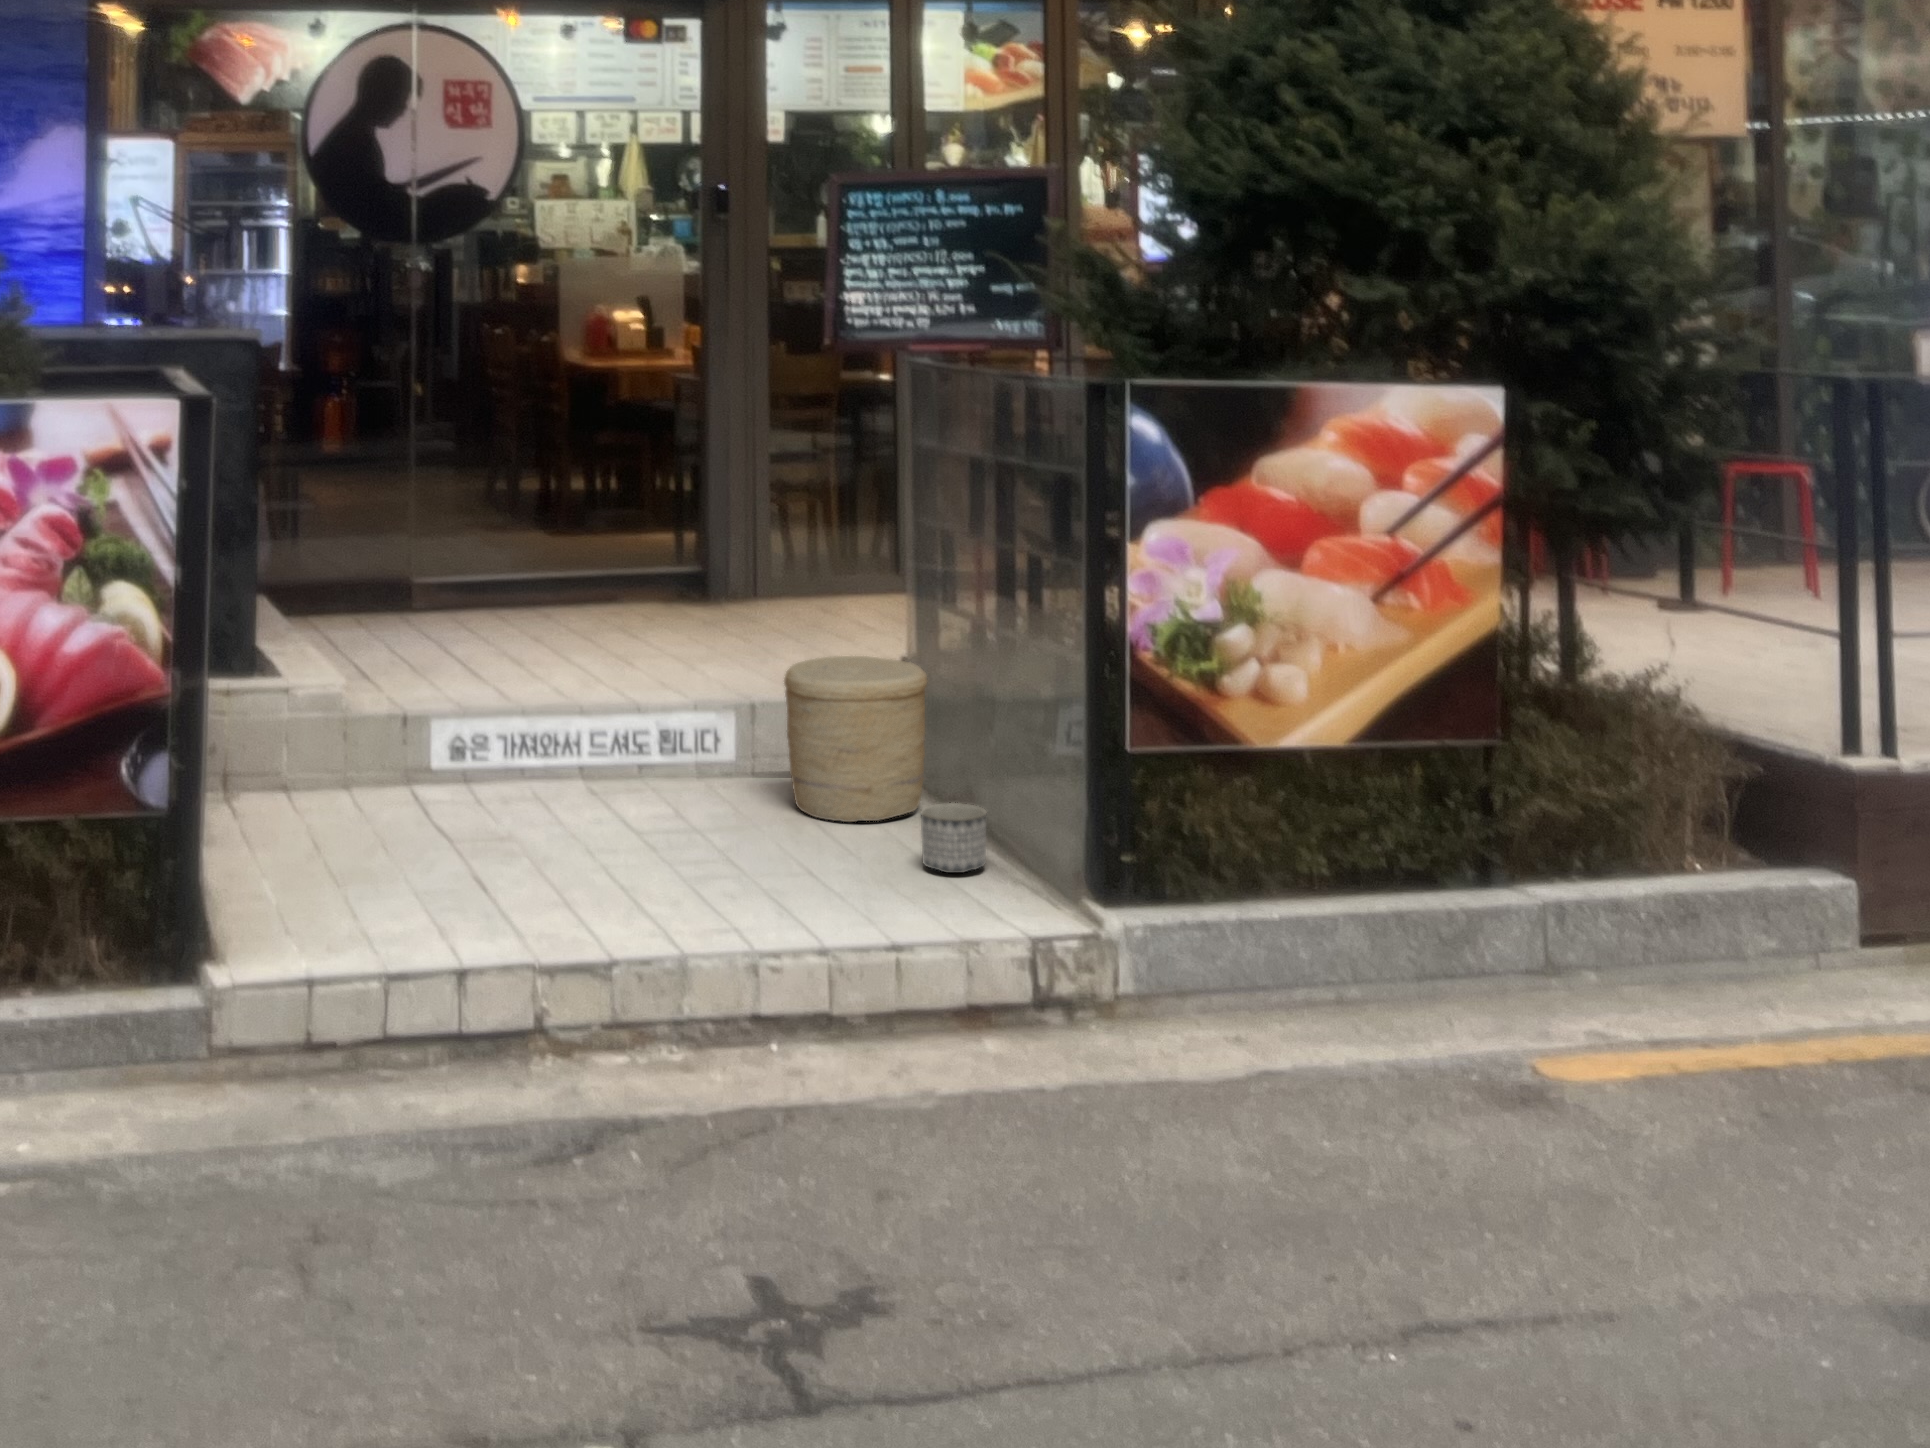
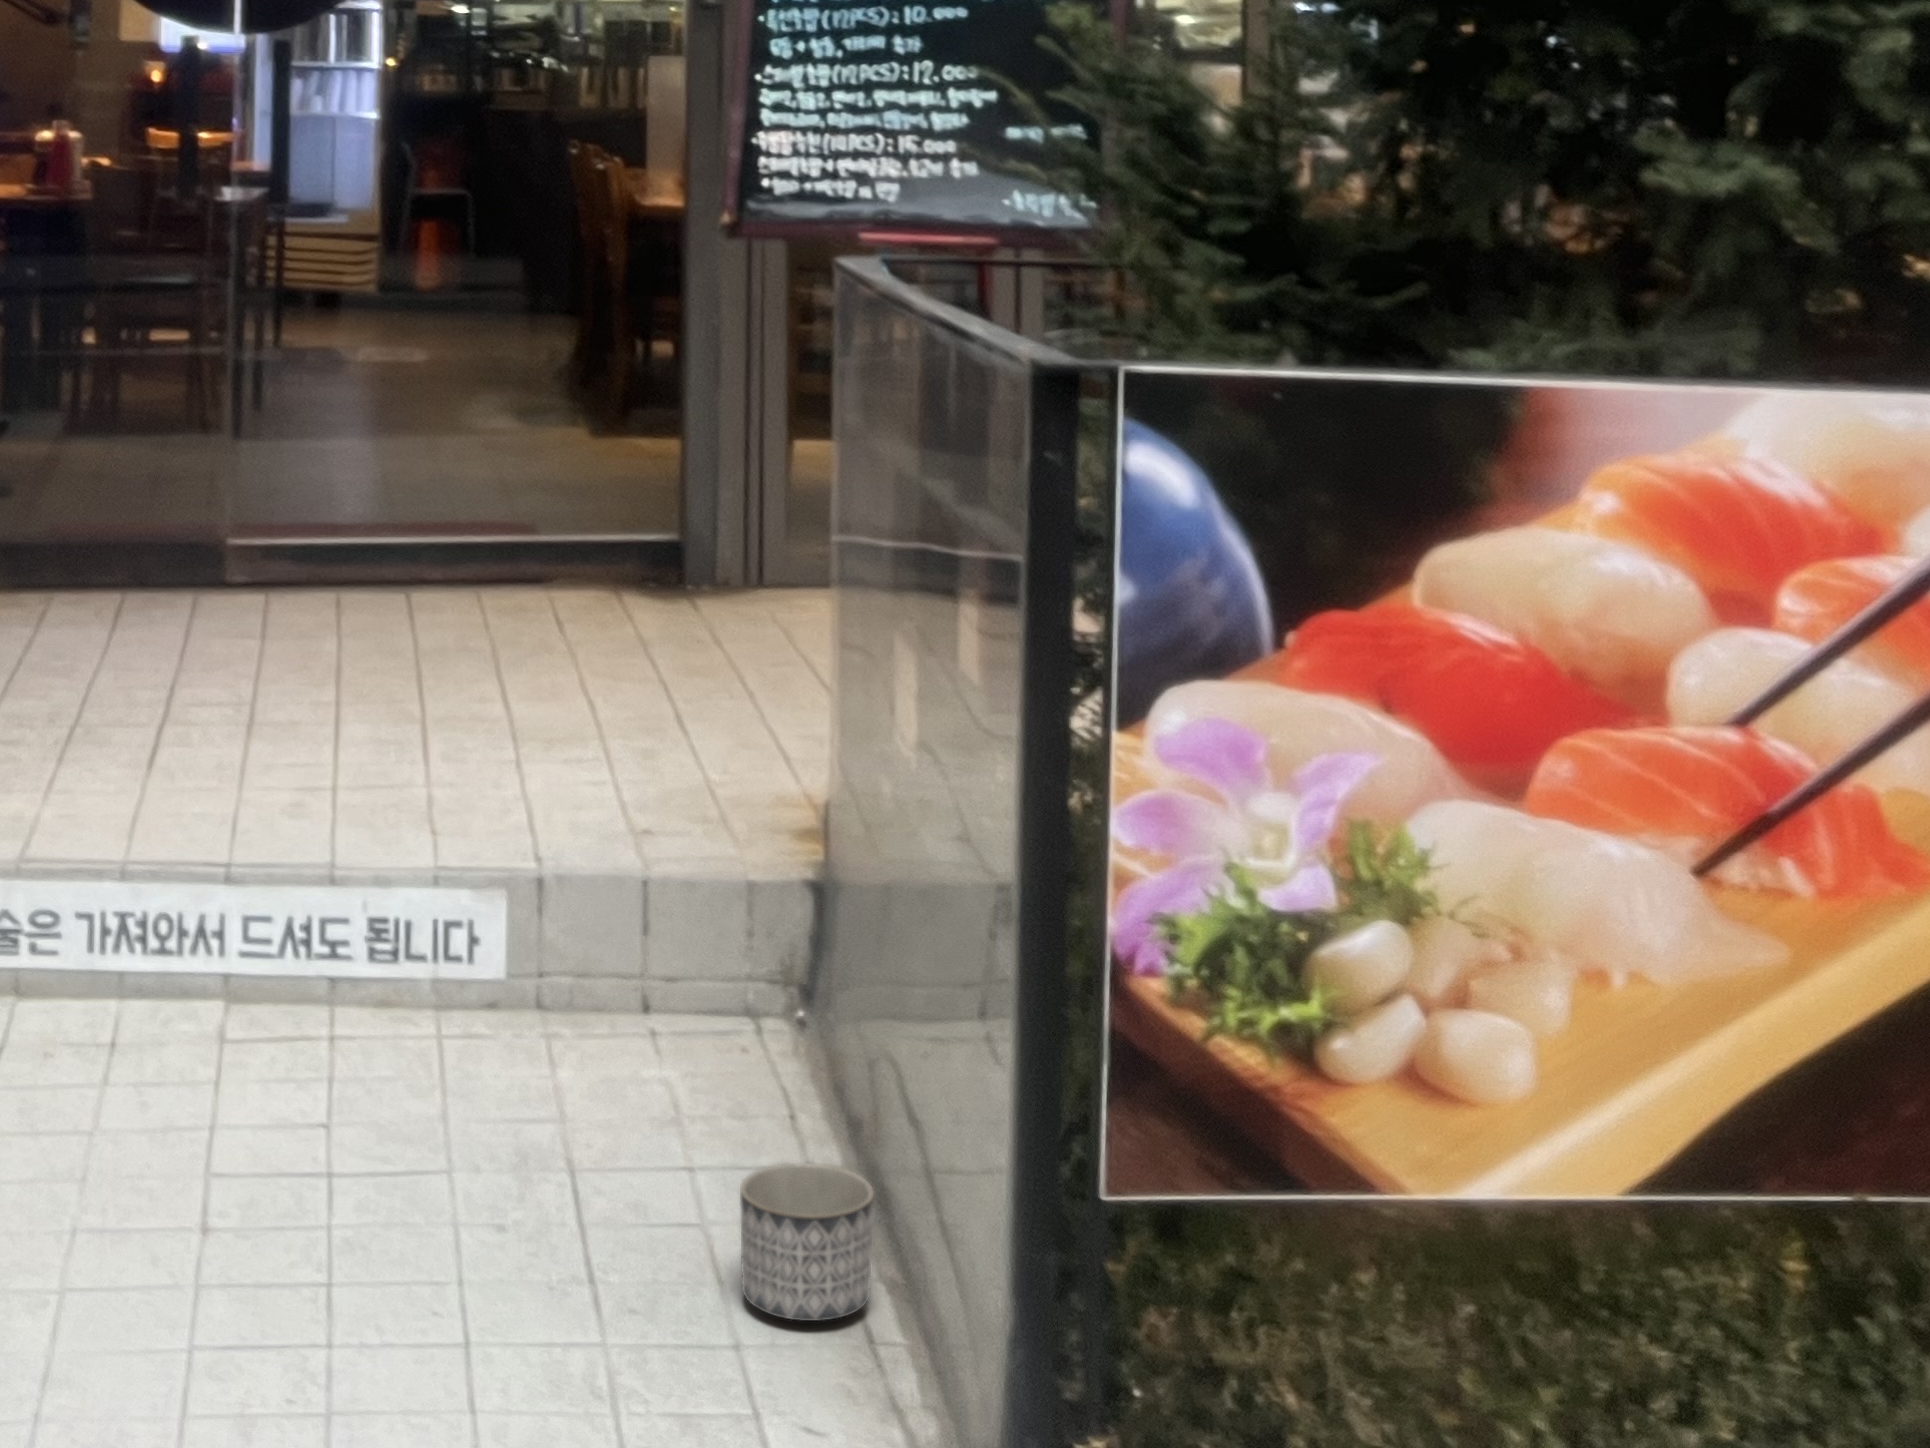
woven basket: present [784,656,927,822] -> none [549,814,822,1155]

